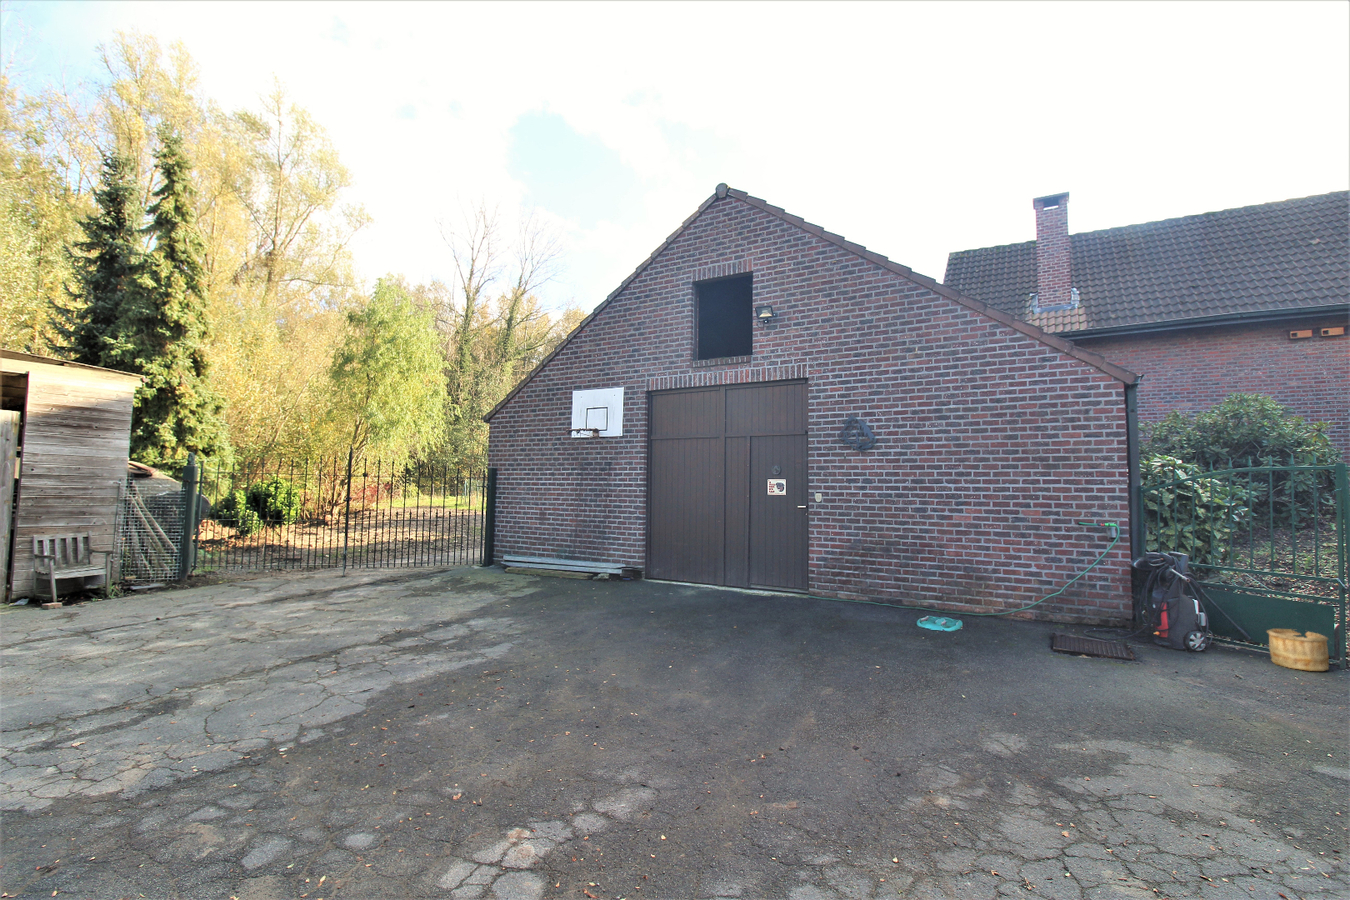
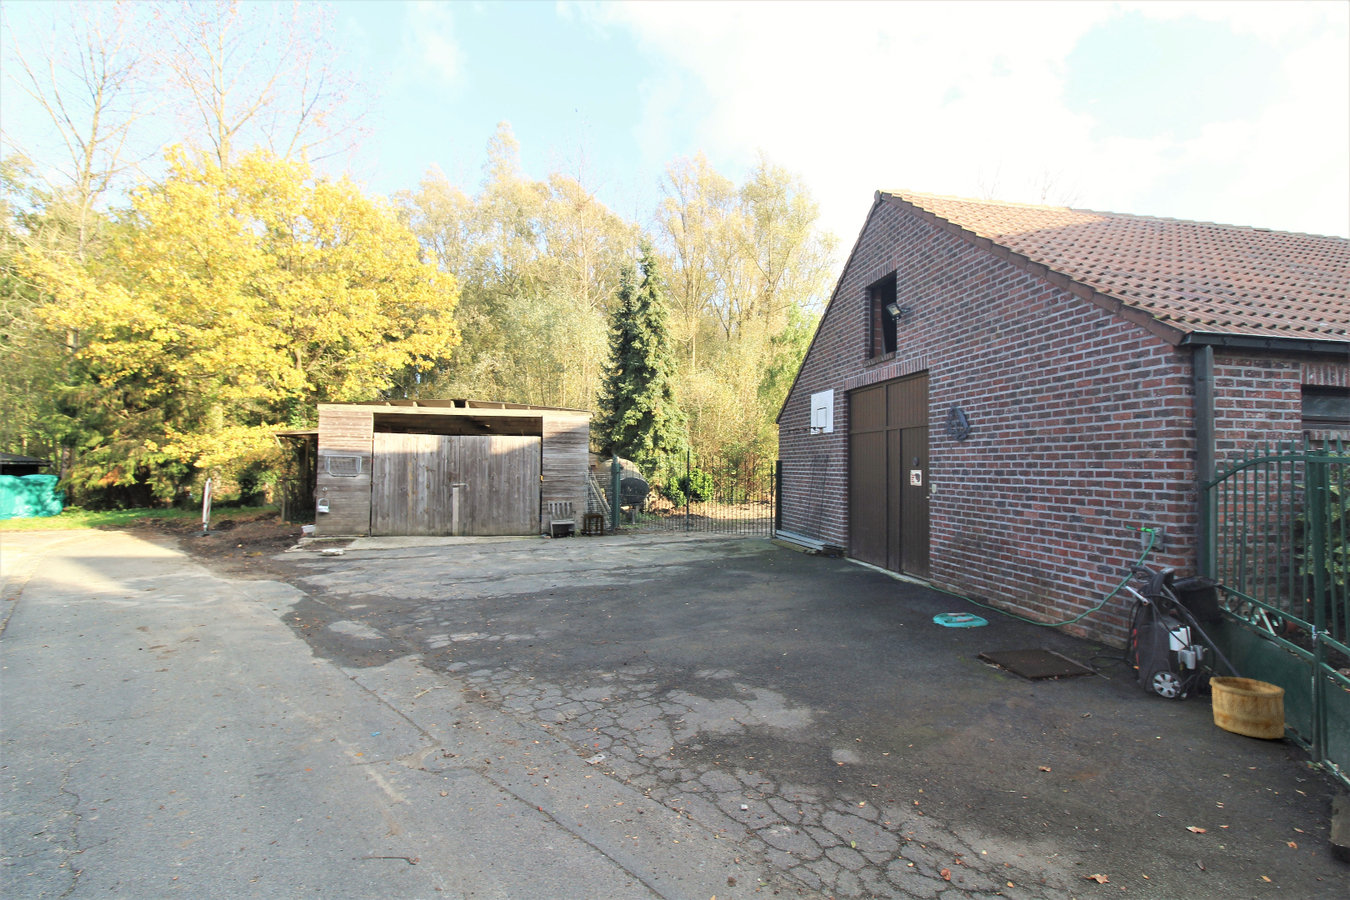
bench: none [121,553,191,598] -> present [583,513,604,536]

